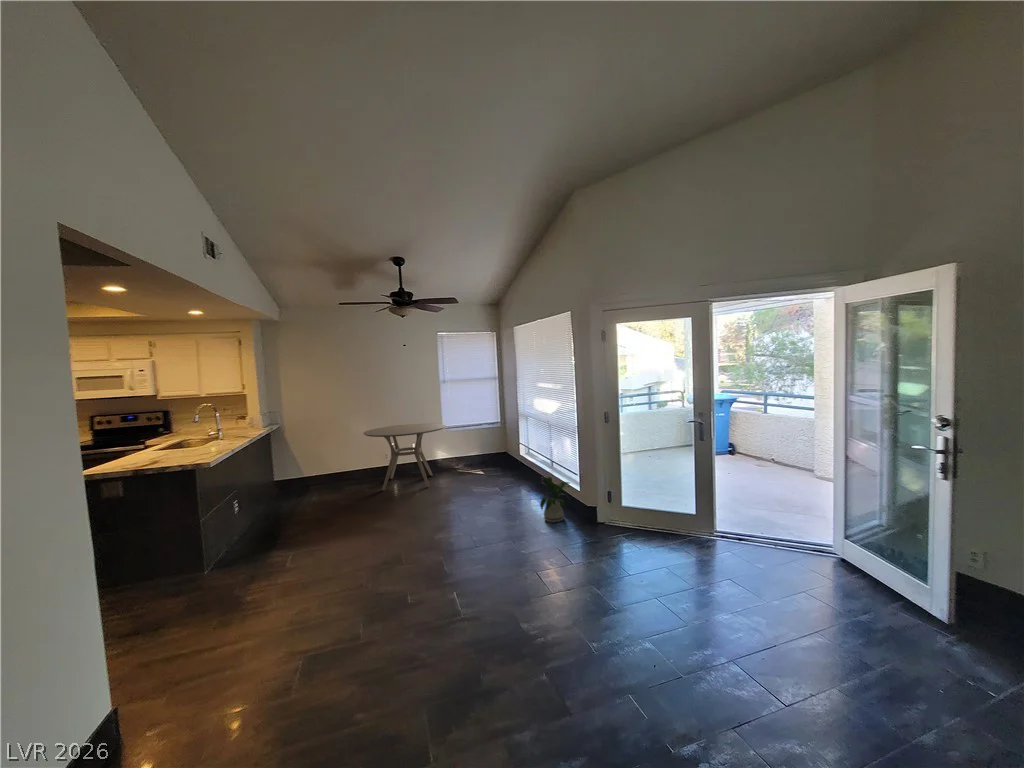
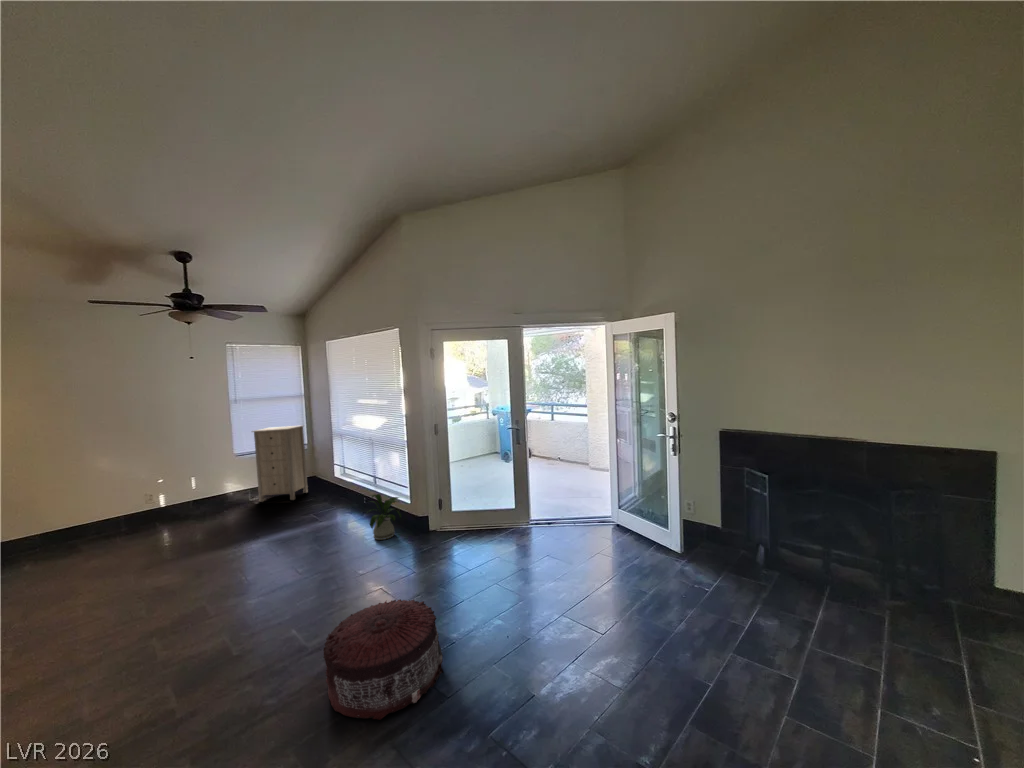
storage cabinet: none [456,405,500,471] -> present [252,425,308,502]
dining table: present [364,423,445,490] -> none [114,451,240,542]
pouf: none [465,587,578,706] -> present [323,599,443,720]

